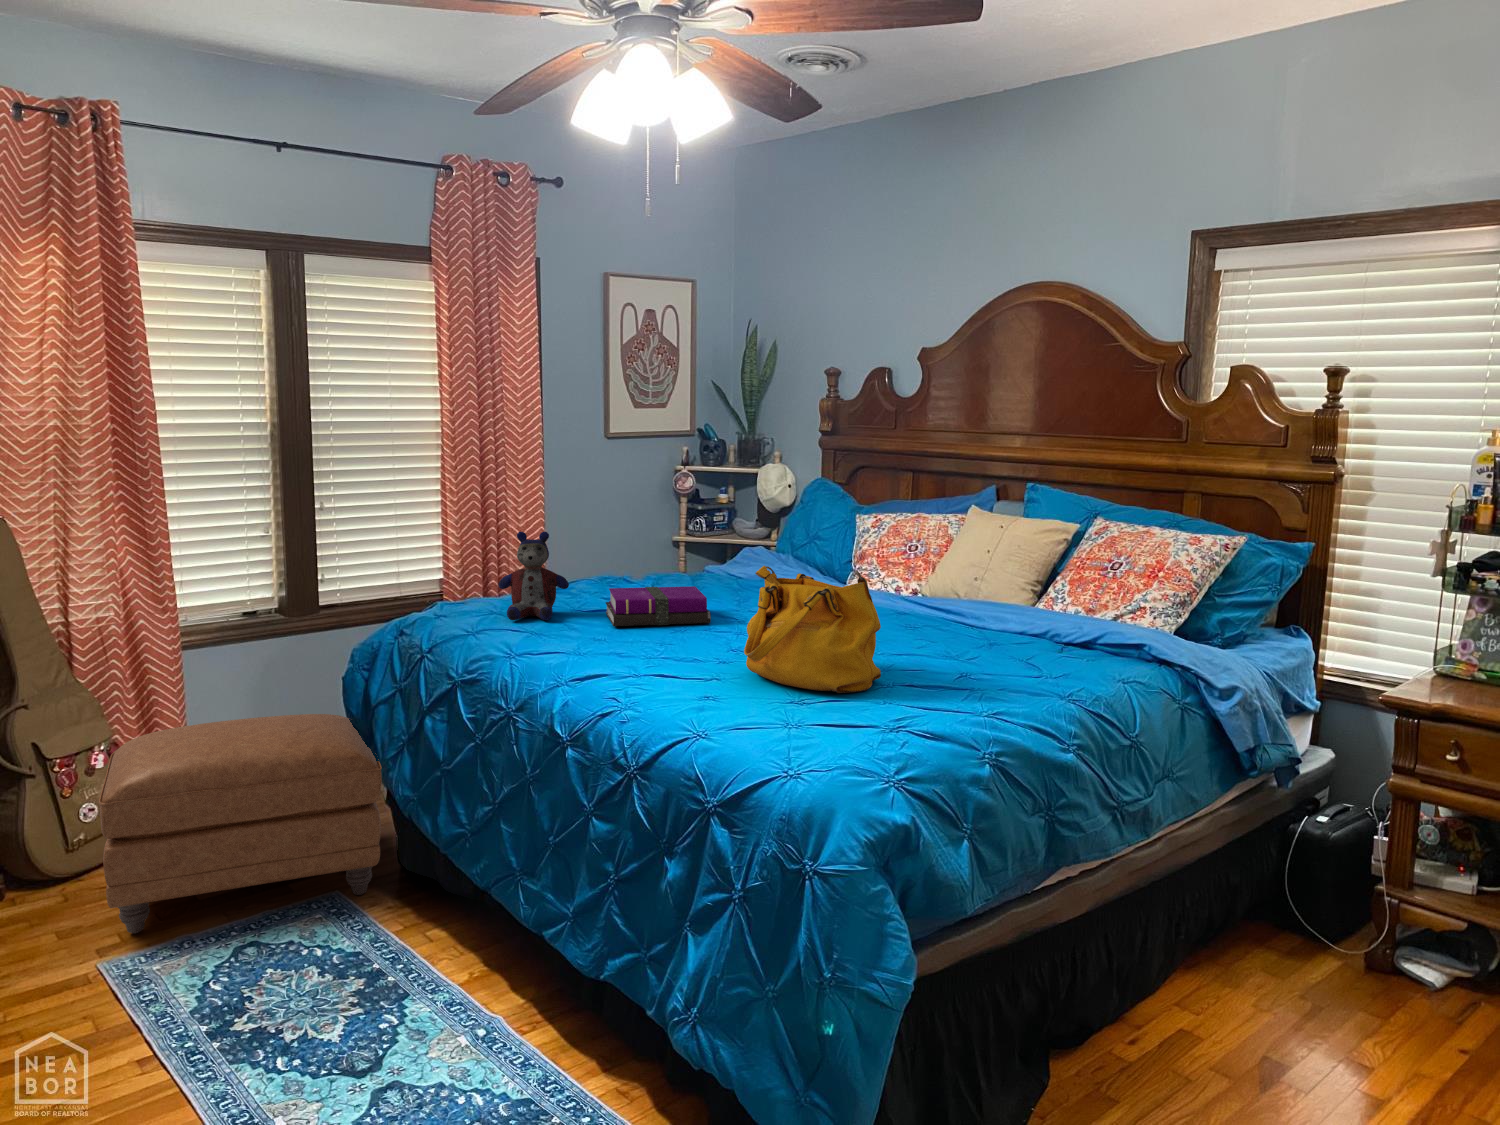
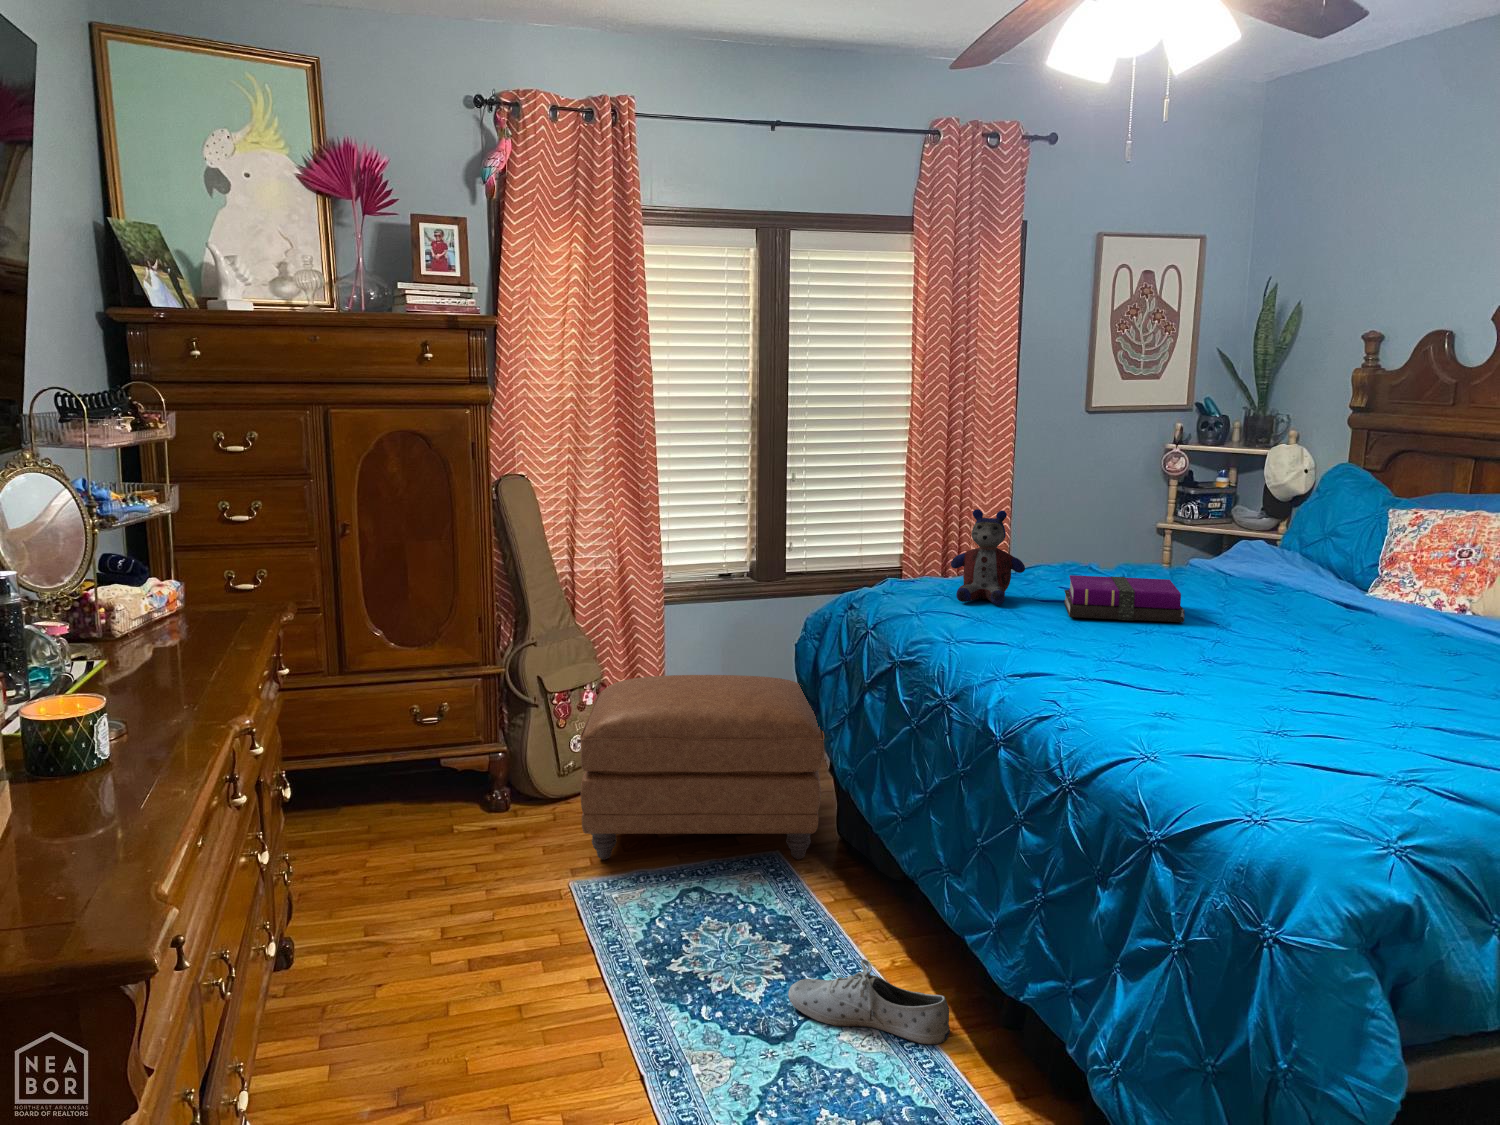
handbag: present [744,566,881,693] -> none [1215,561,1401,723]
shoe: none [371,974,536,1046] -> present [788,959,950,1045]

